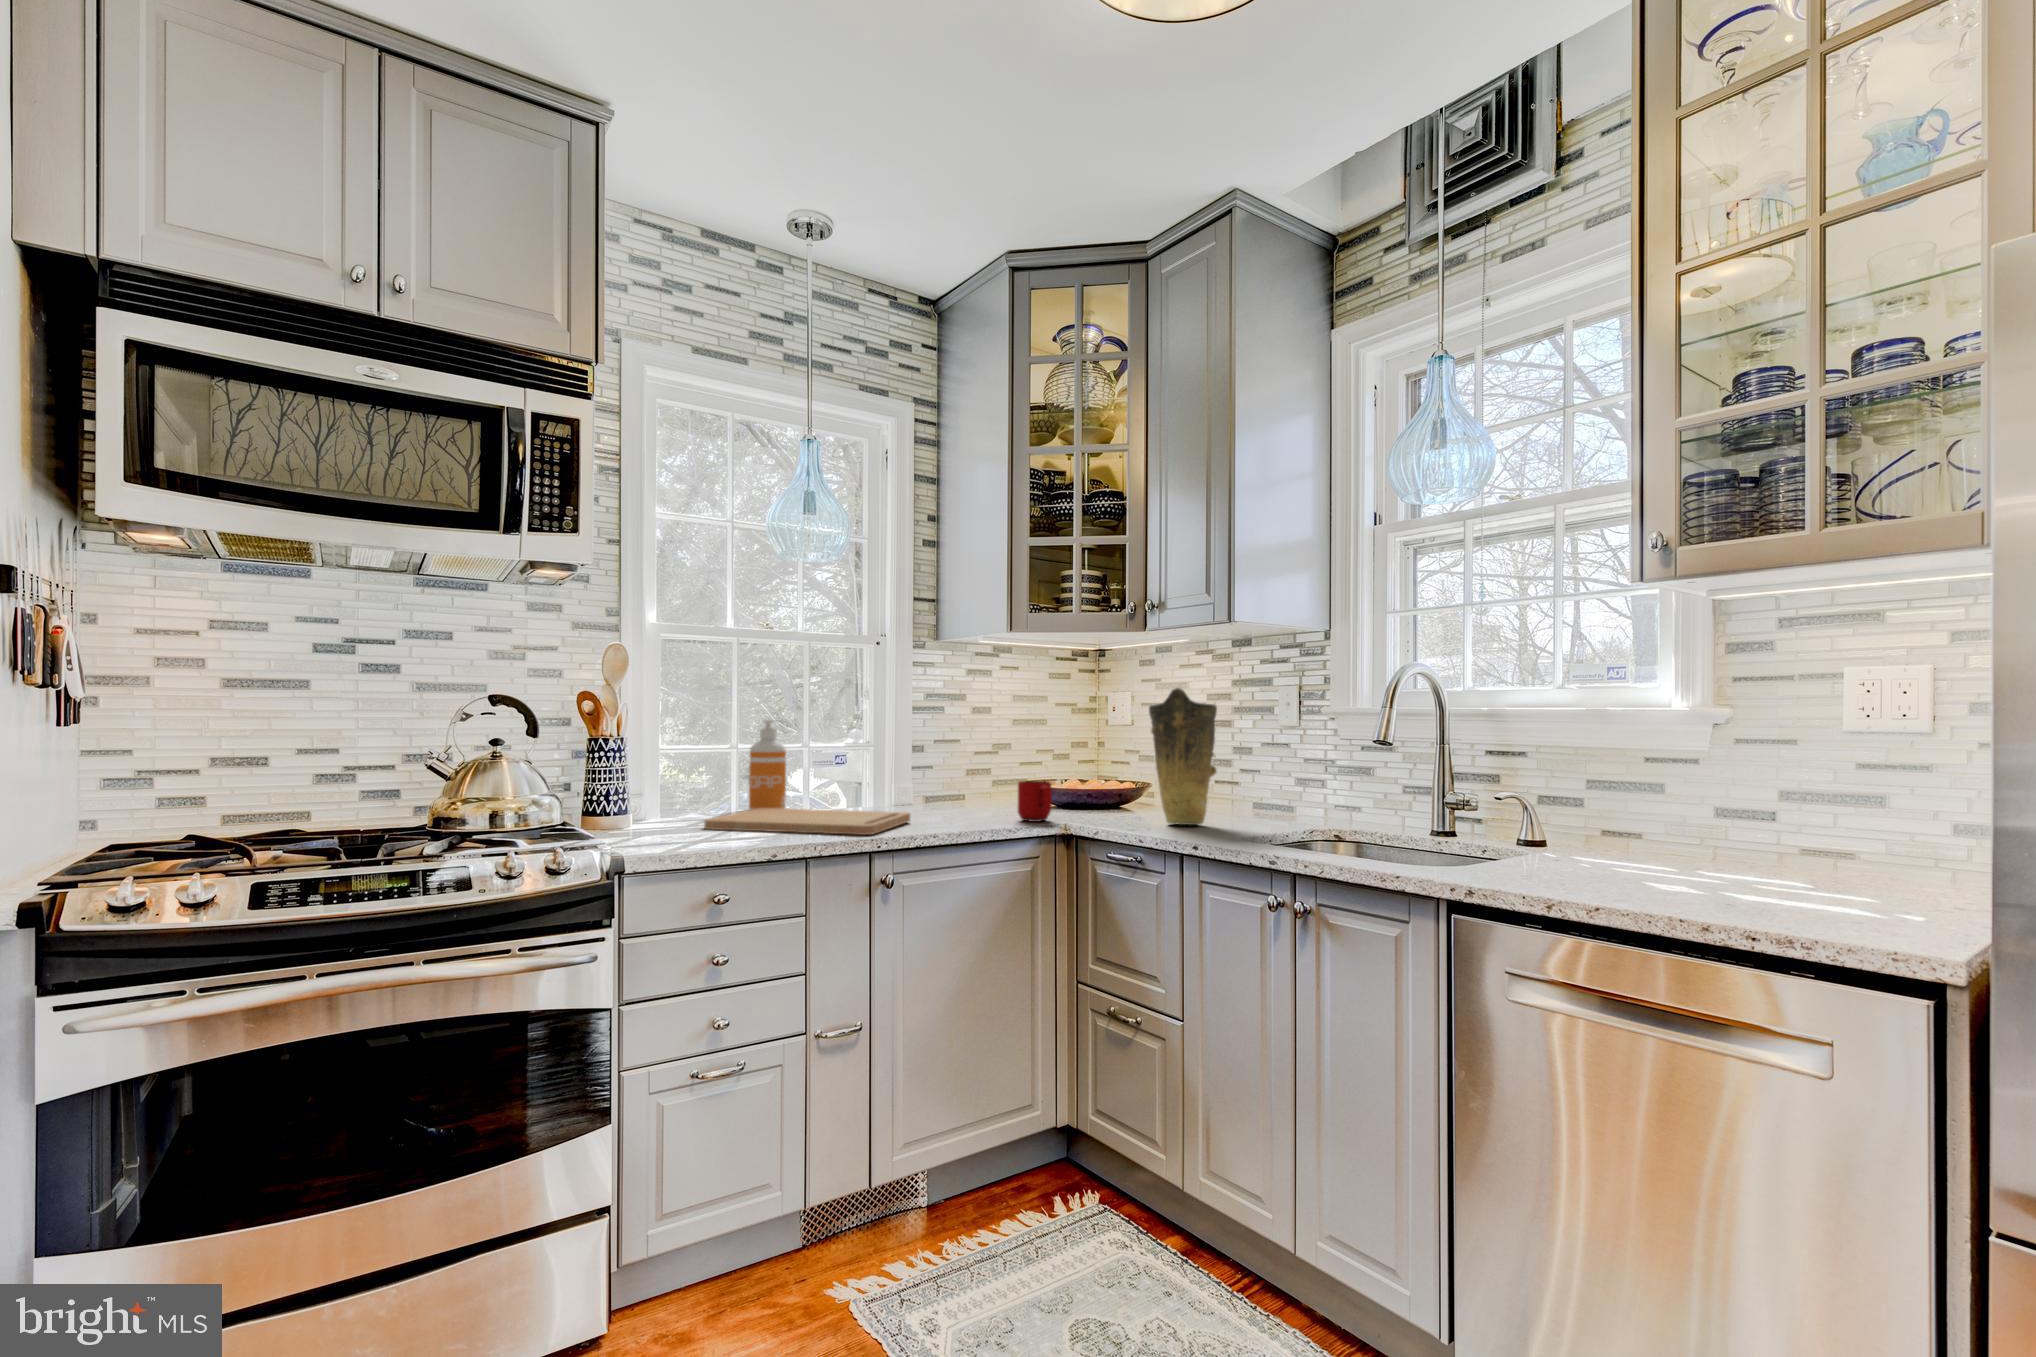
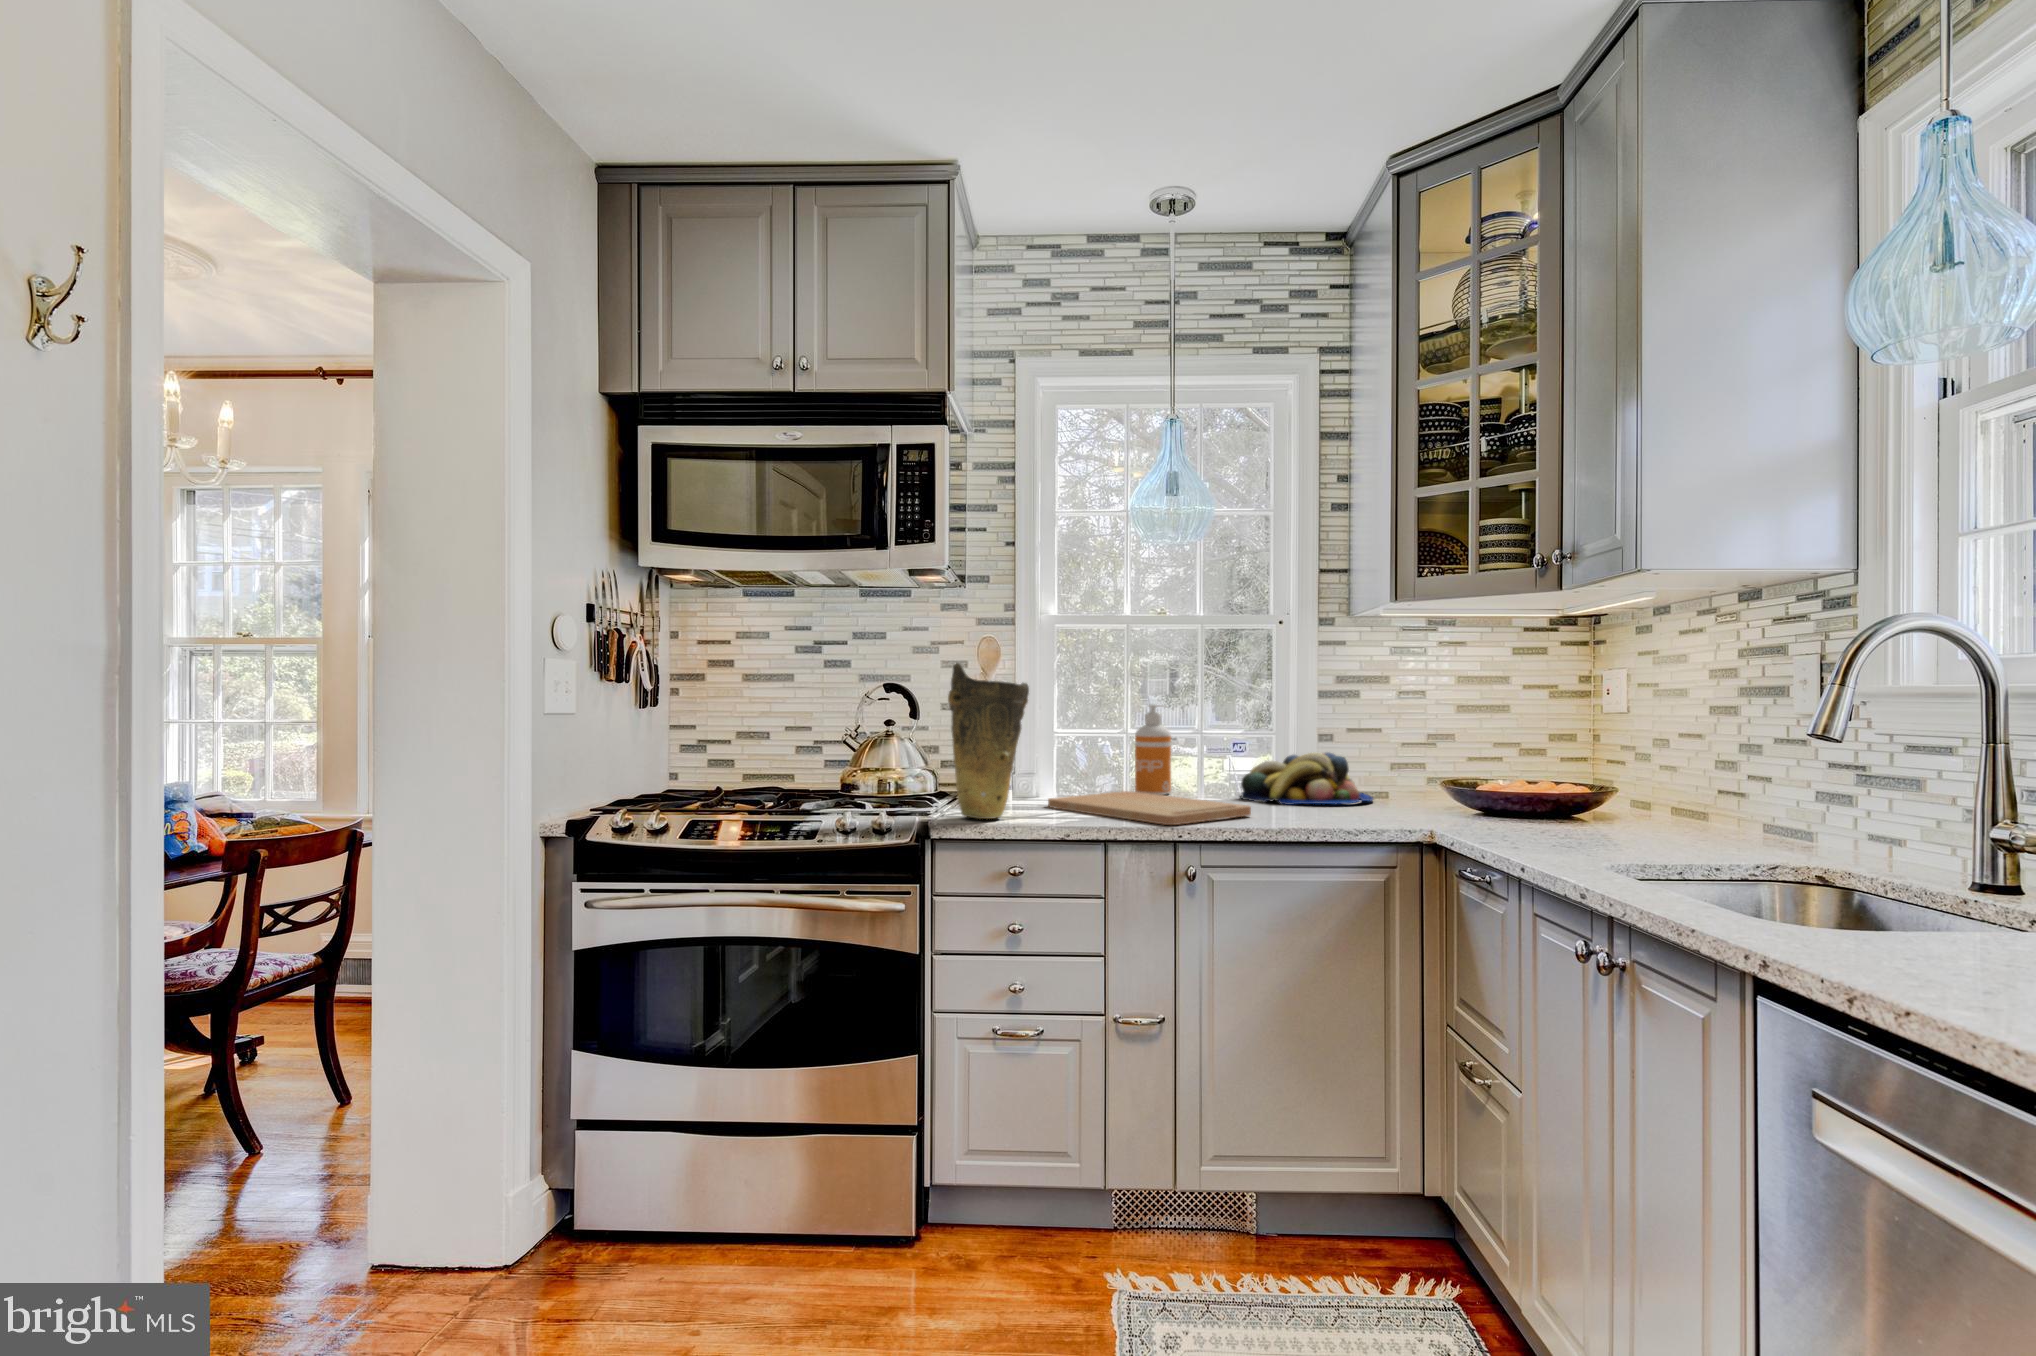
vase: present [1149,688,1217,825] -> present [948,663,1029,819]
fruit bowl: none [848,762,965,811] -> present [1241,752,1373,805]
mug: present [1018,781,1052,822] -> none [1379,779,1421,828]

